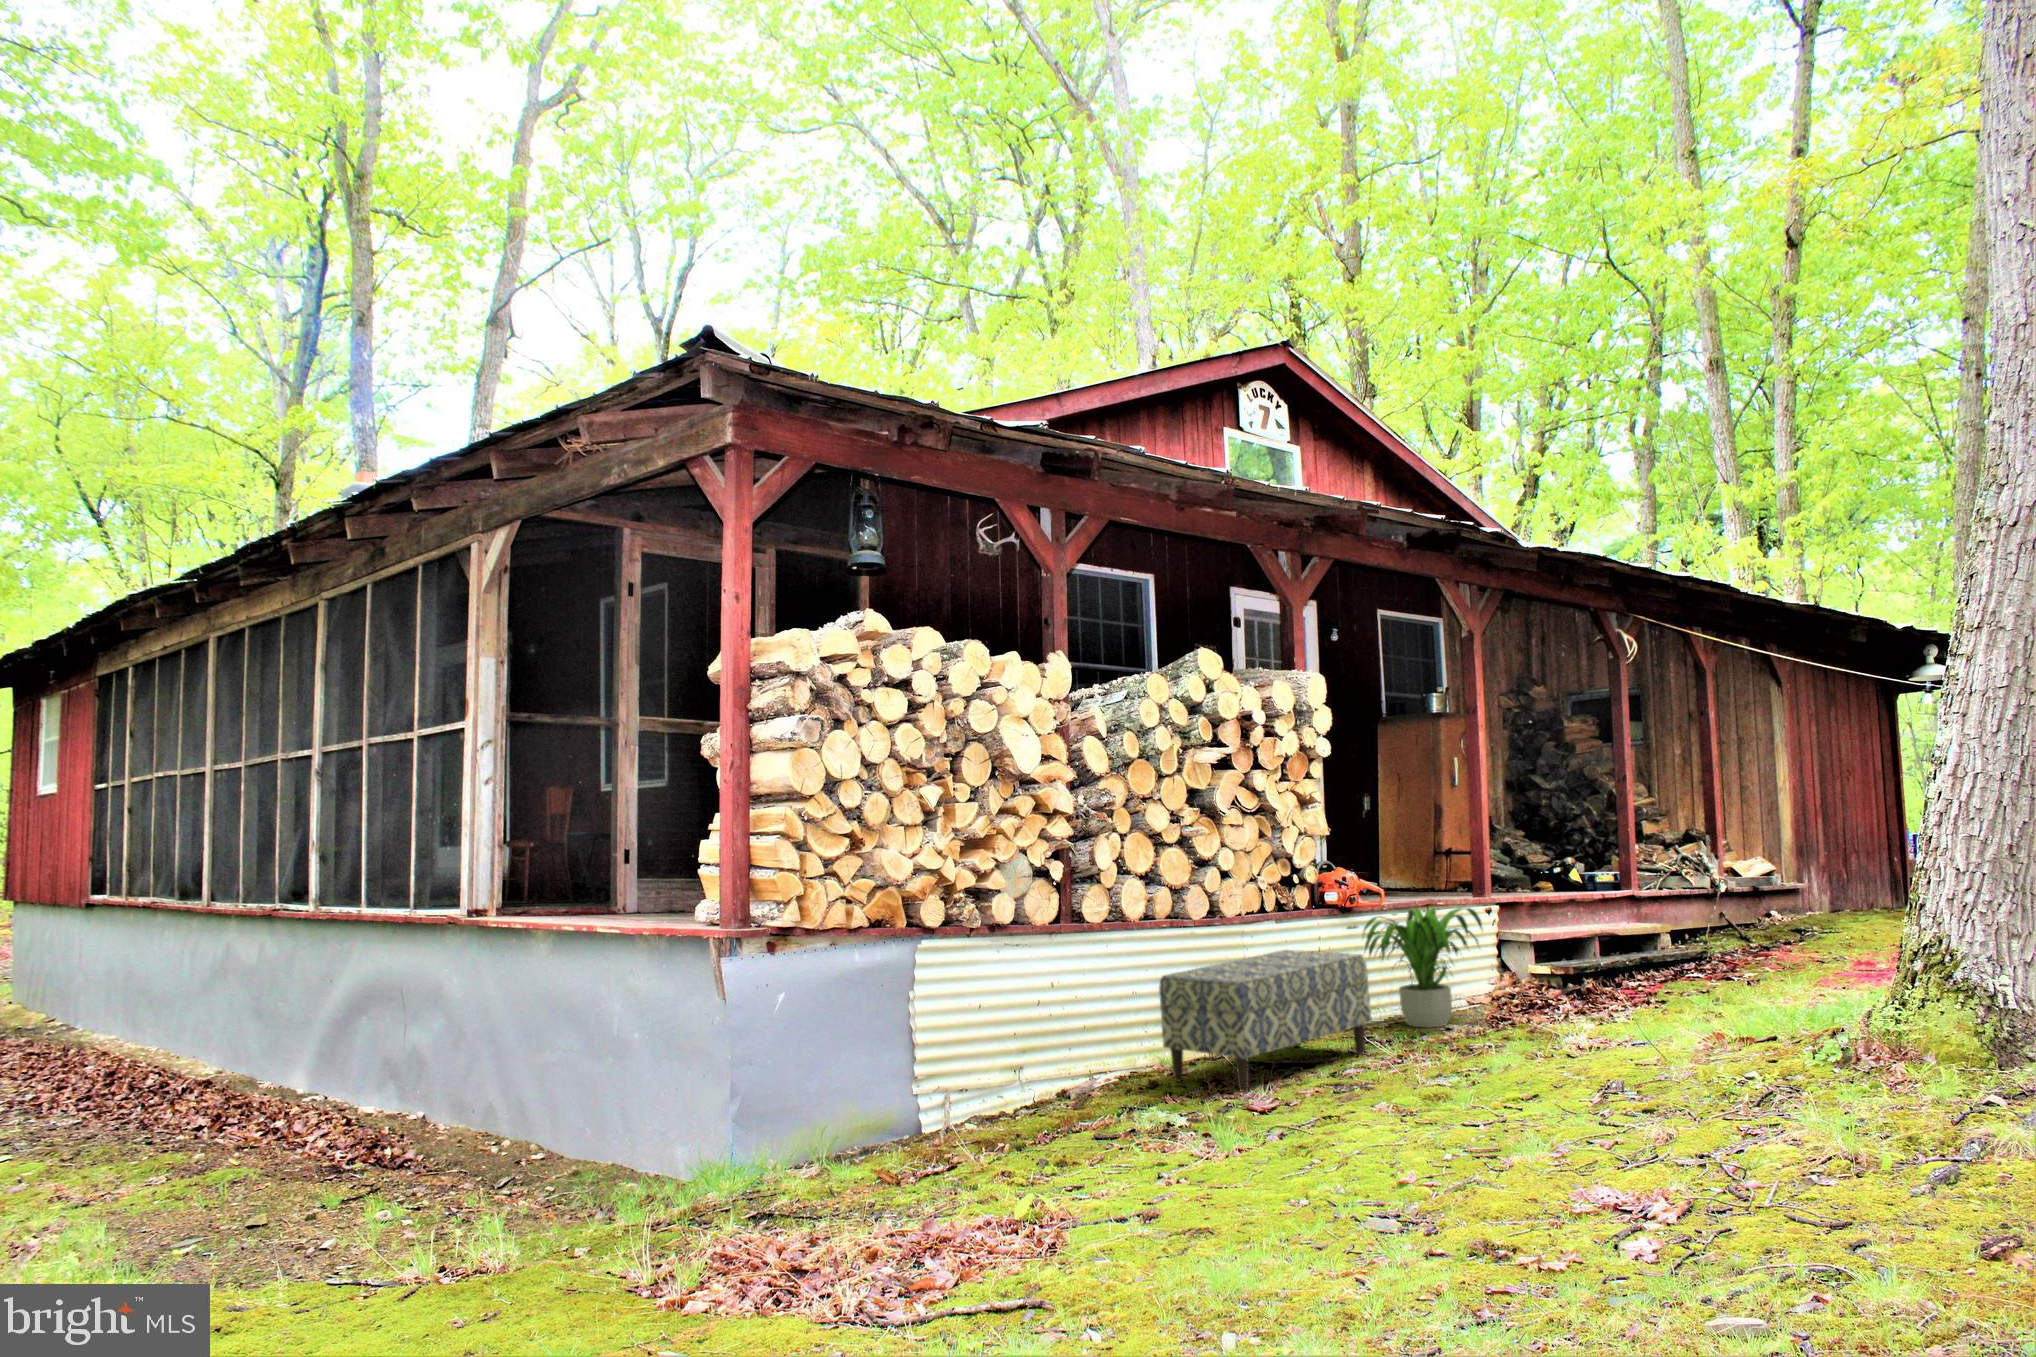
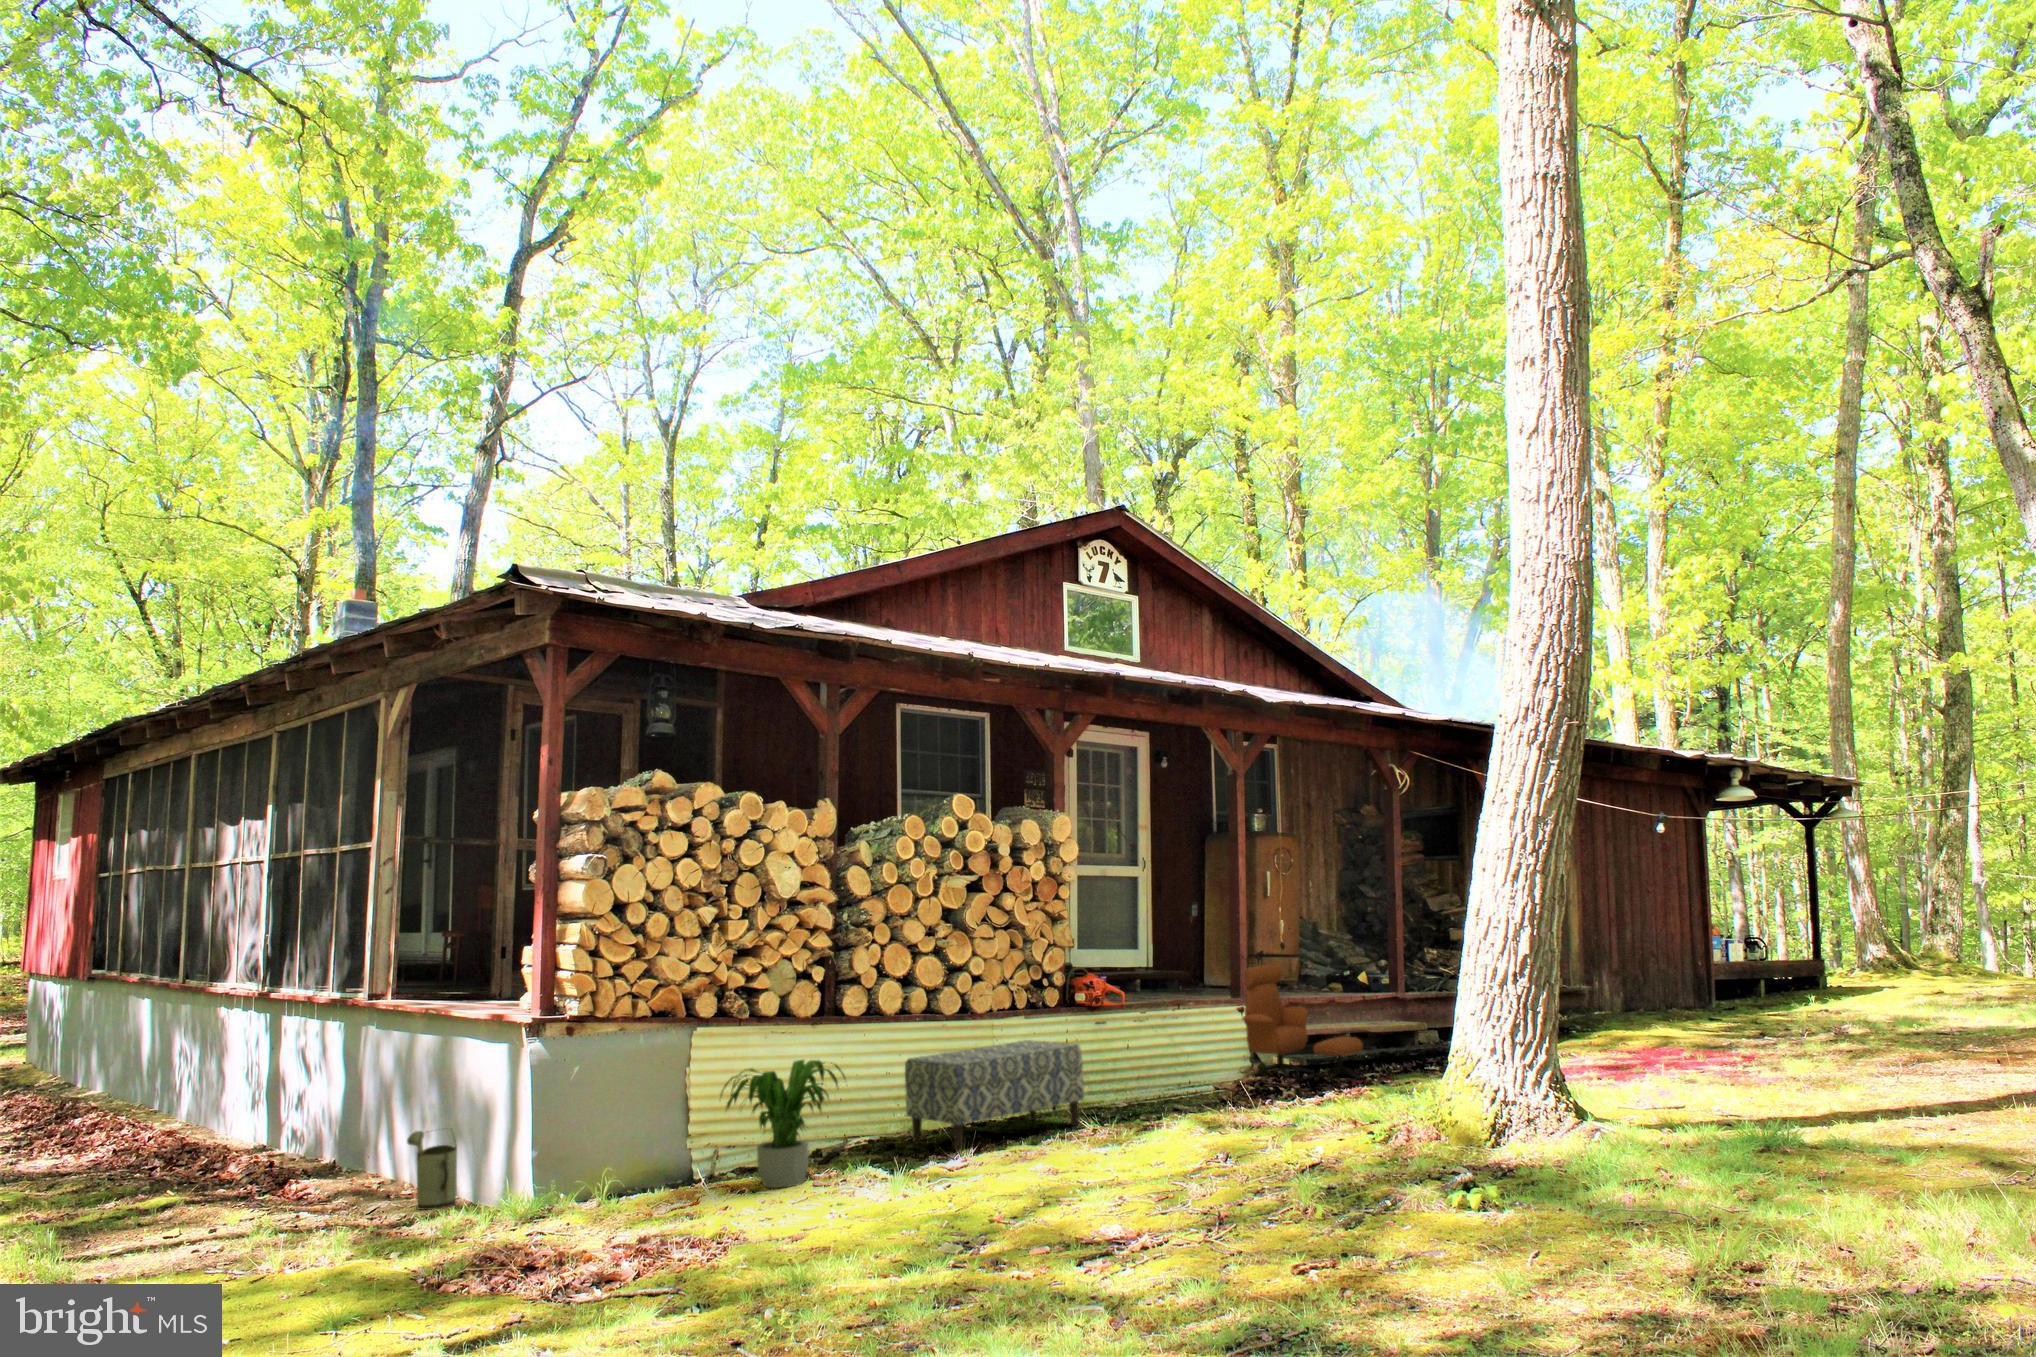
lounge chair: none [1498,856,1658,991] -> present [1243,964,1366,1080]
potted plant: present [1364,908,1482,1028] -> present [721,1060,845,1188]
watering can: none [550,1077,621,1185] -> present [407,1131,457,1210]

